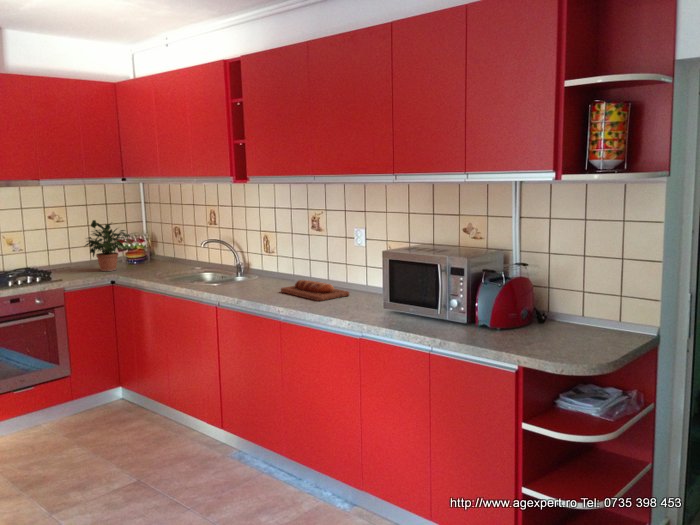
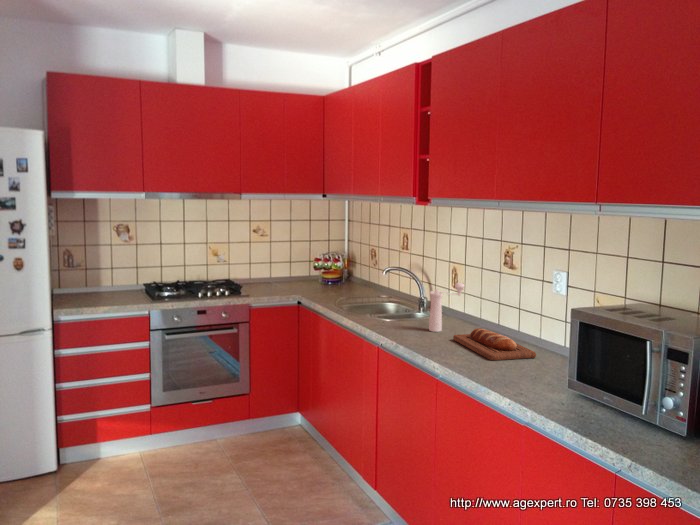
potted plant: present [85,220,132,271] -> none [279,236,329,290]
pepper mill: none [255,246,282,289] -> present [429,283,464,332]

